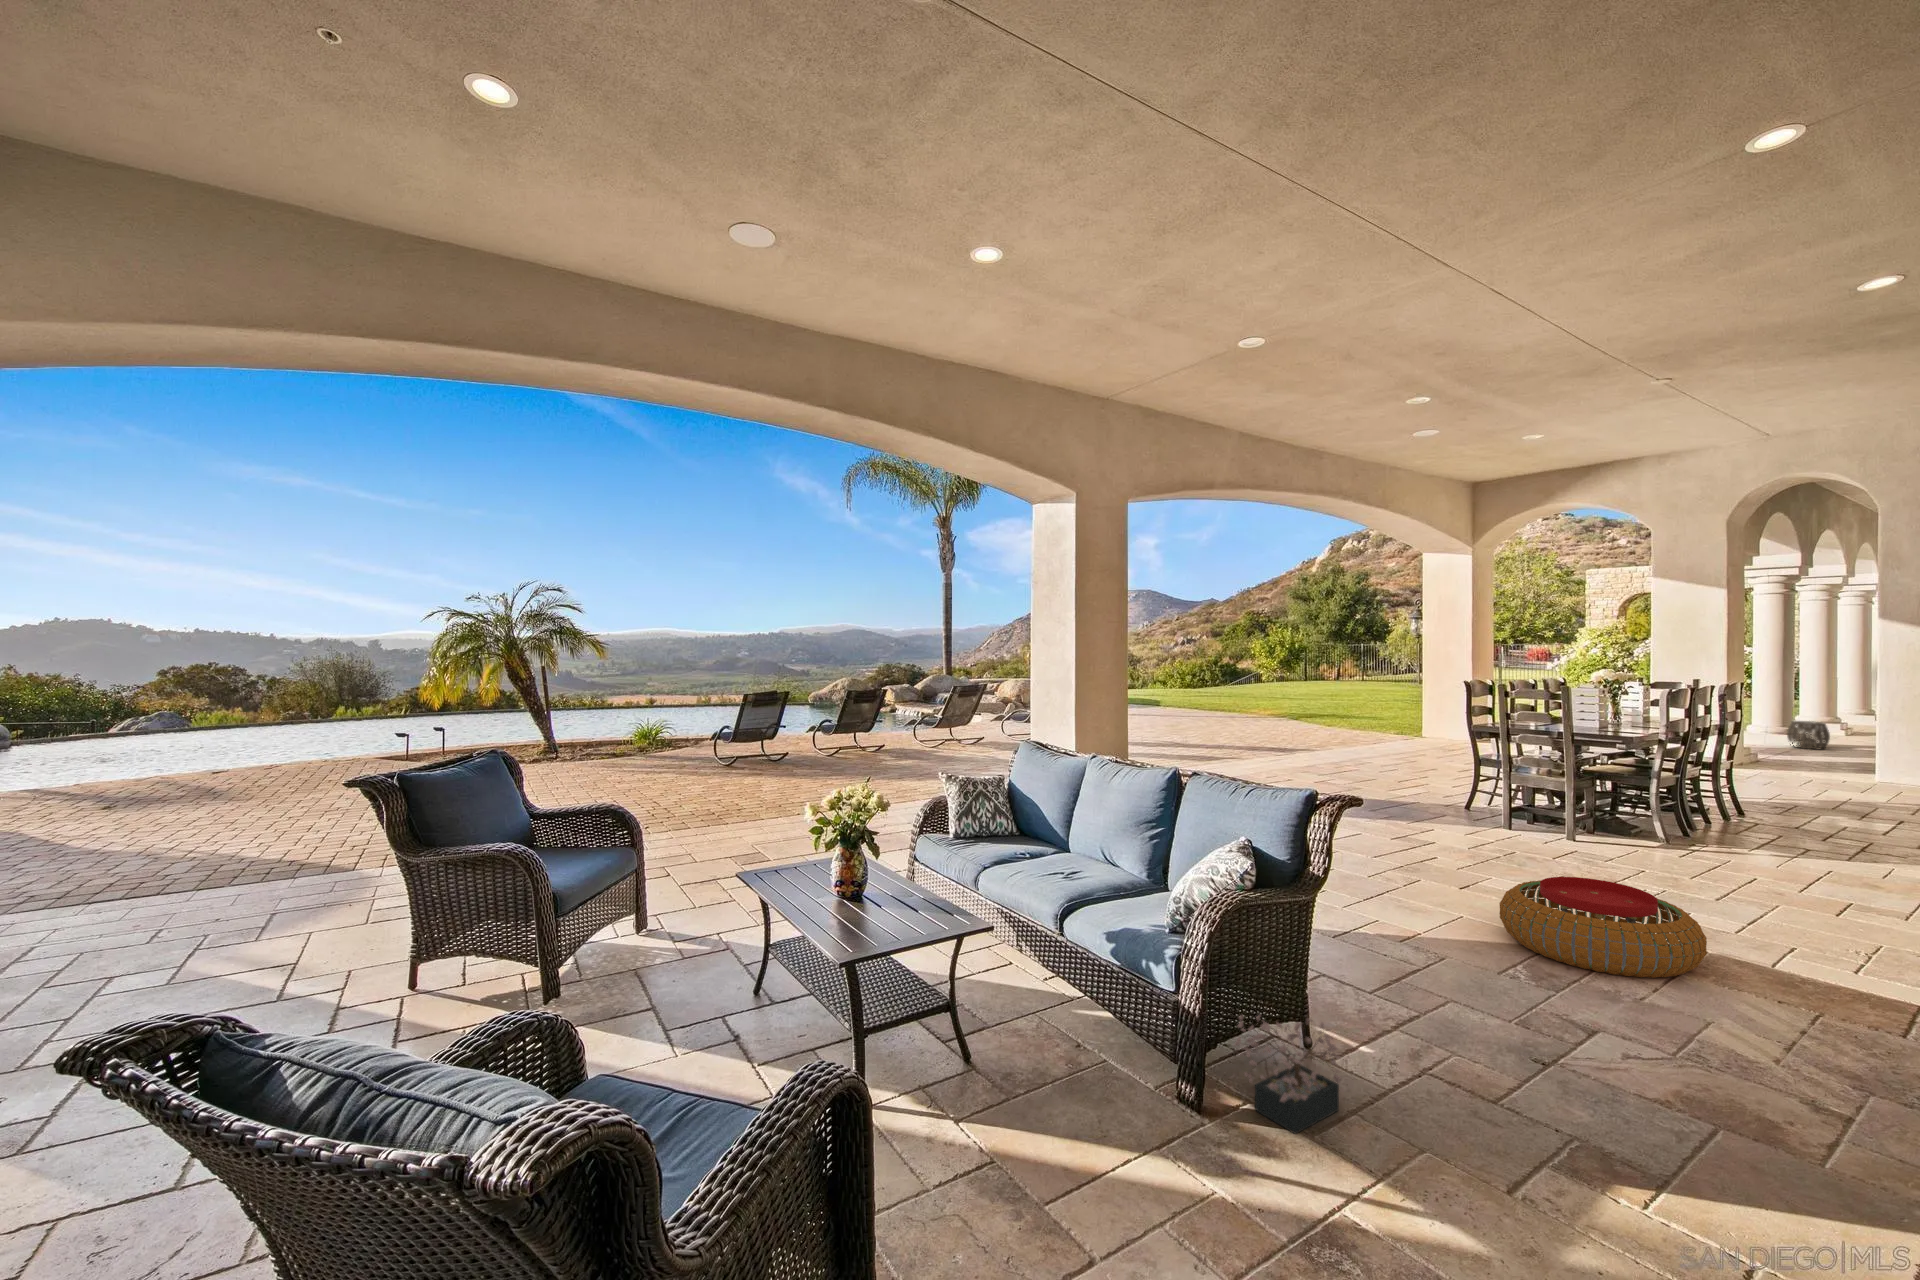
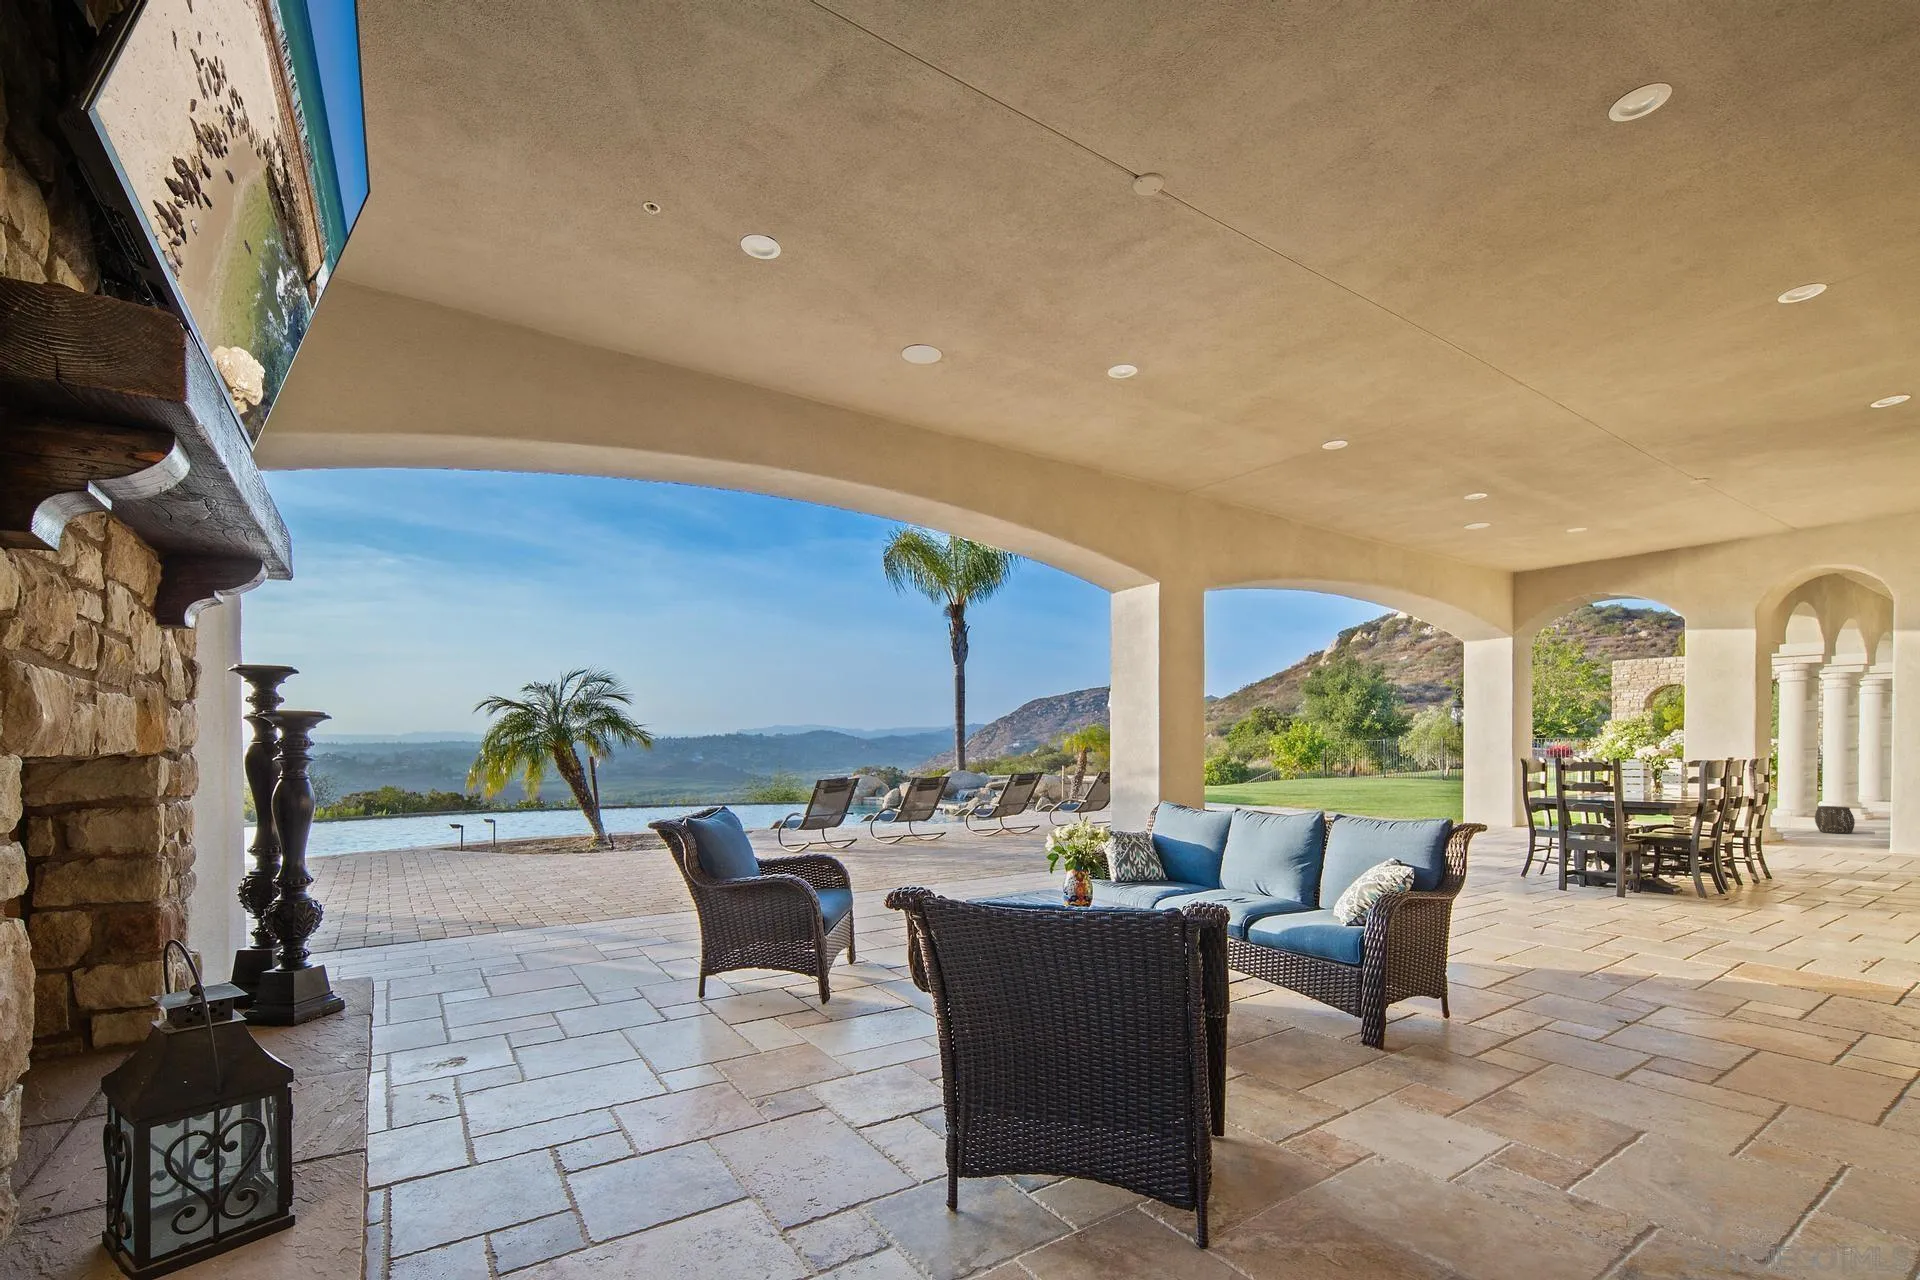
pouf: present [1499,877,1707,978] -> none [1577,910,1747,981]
decorative plant: present [1235,1015,1341,1134] -> none [1409,977,1489,1062]

